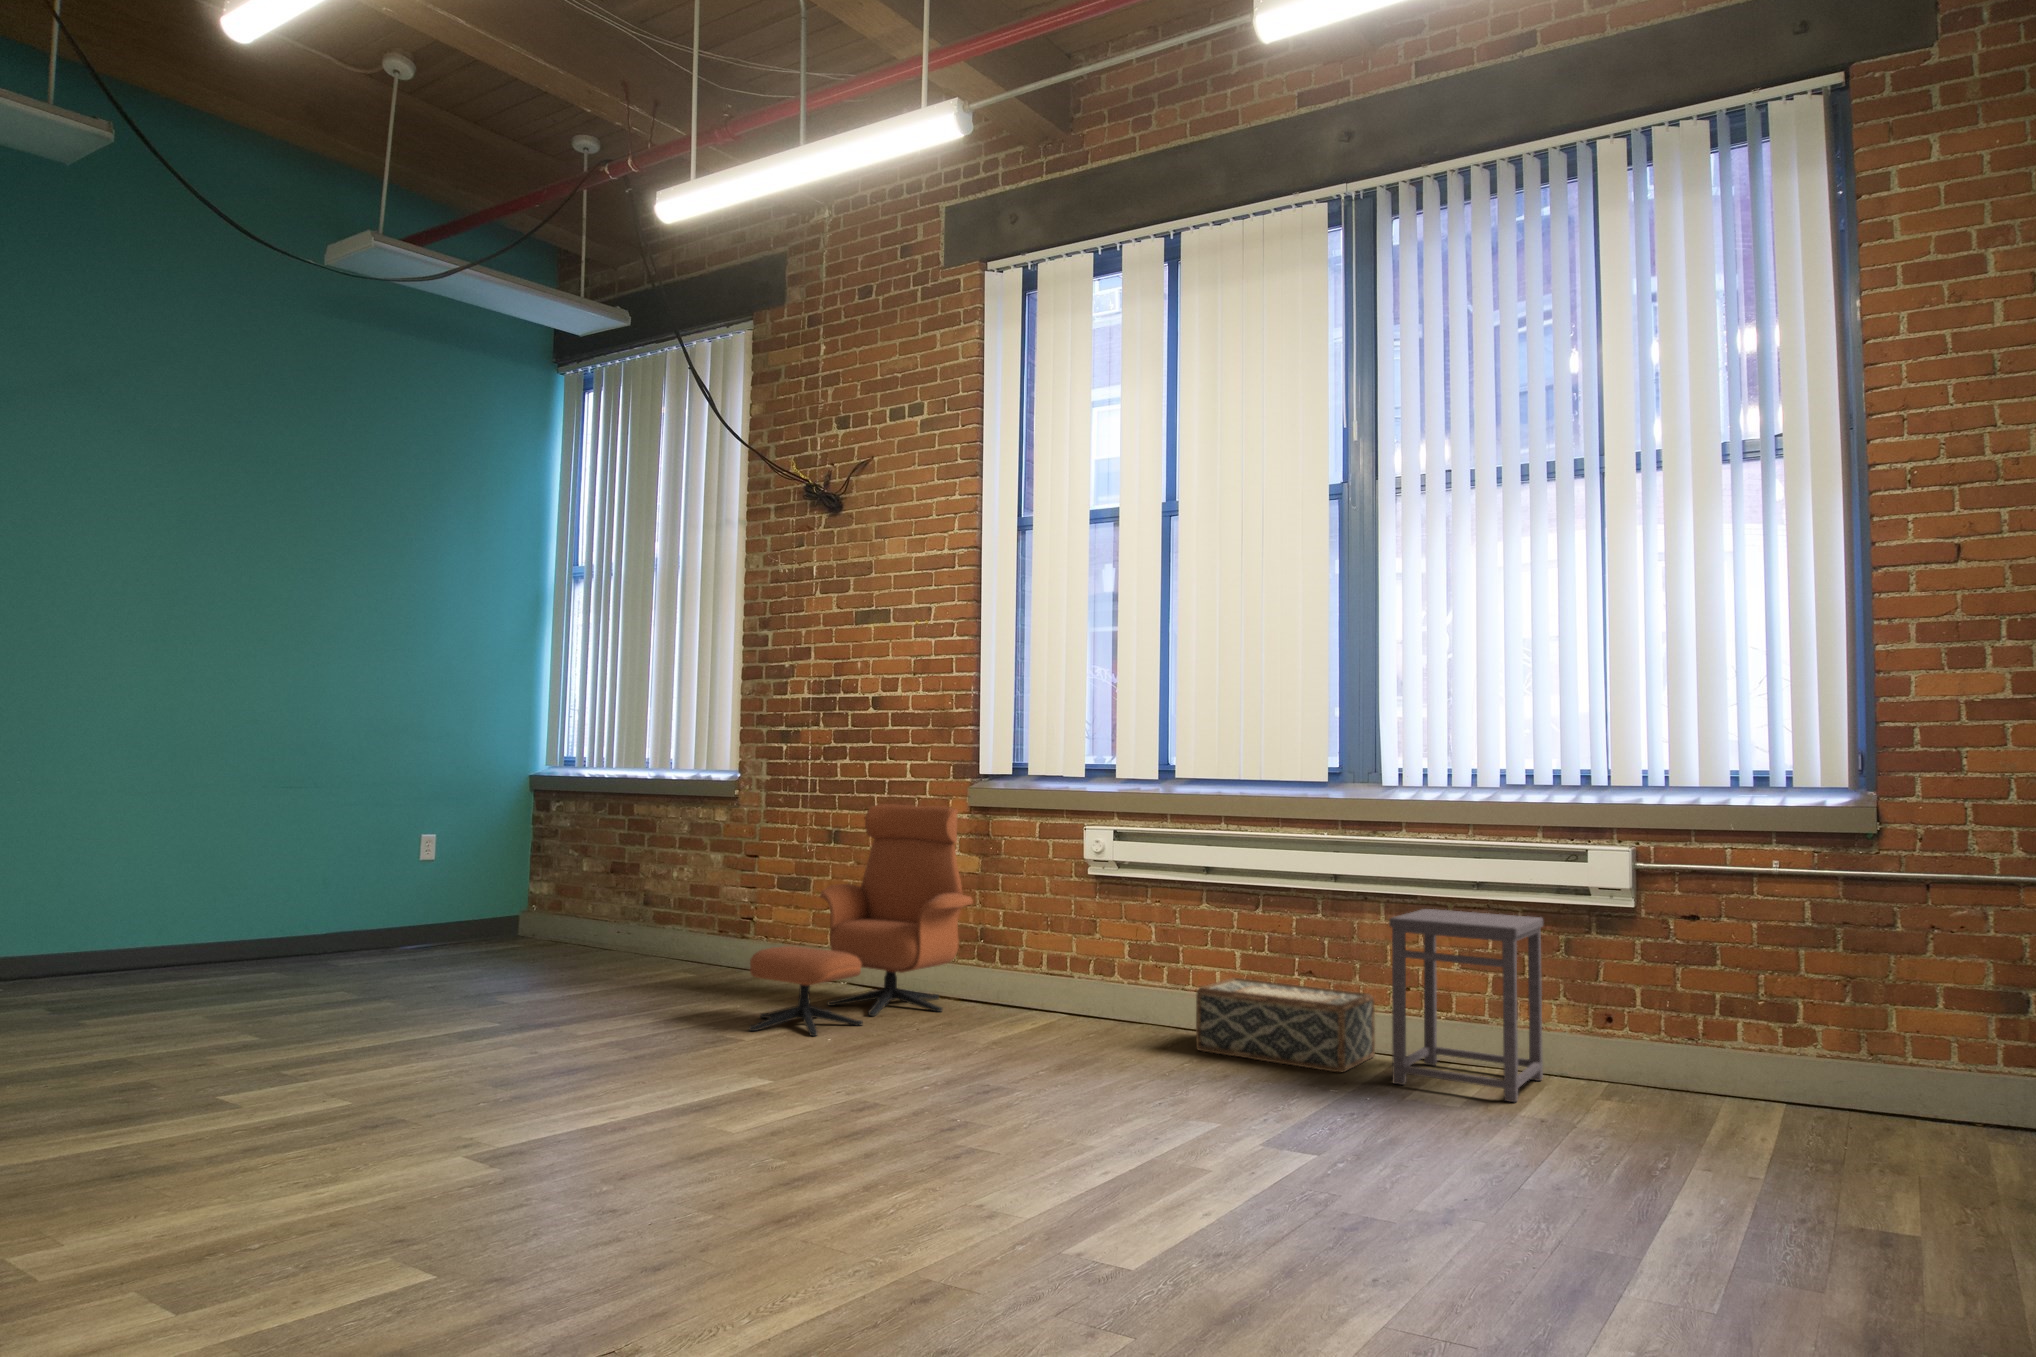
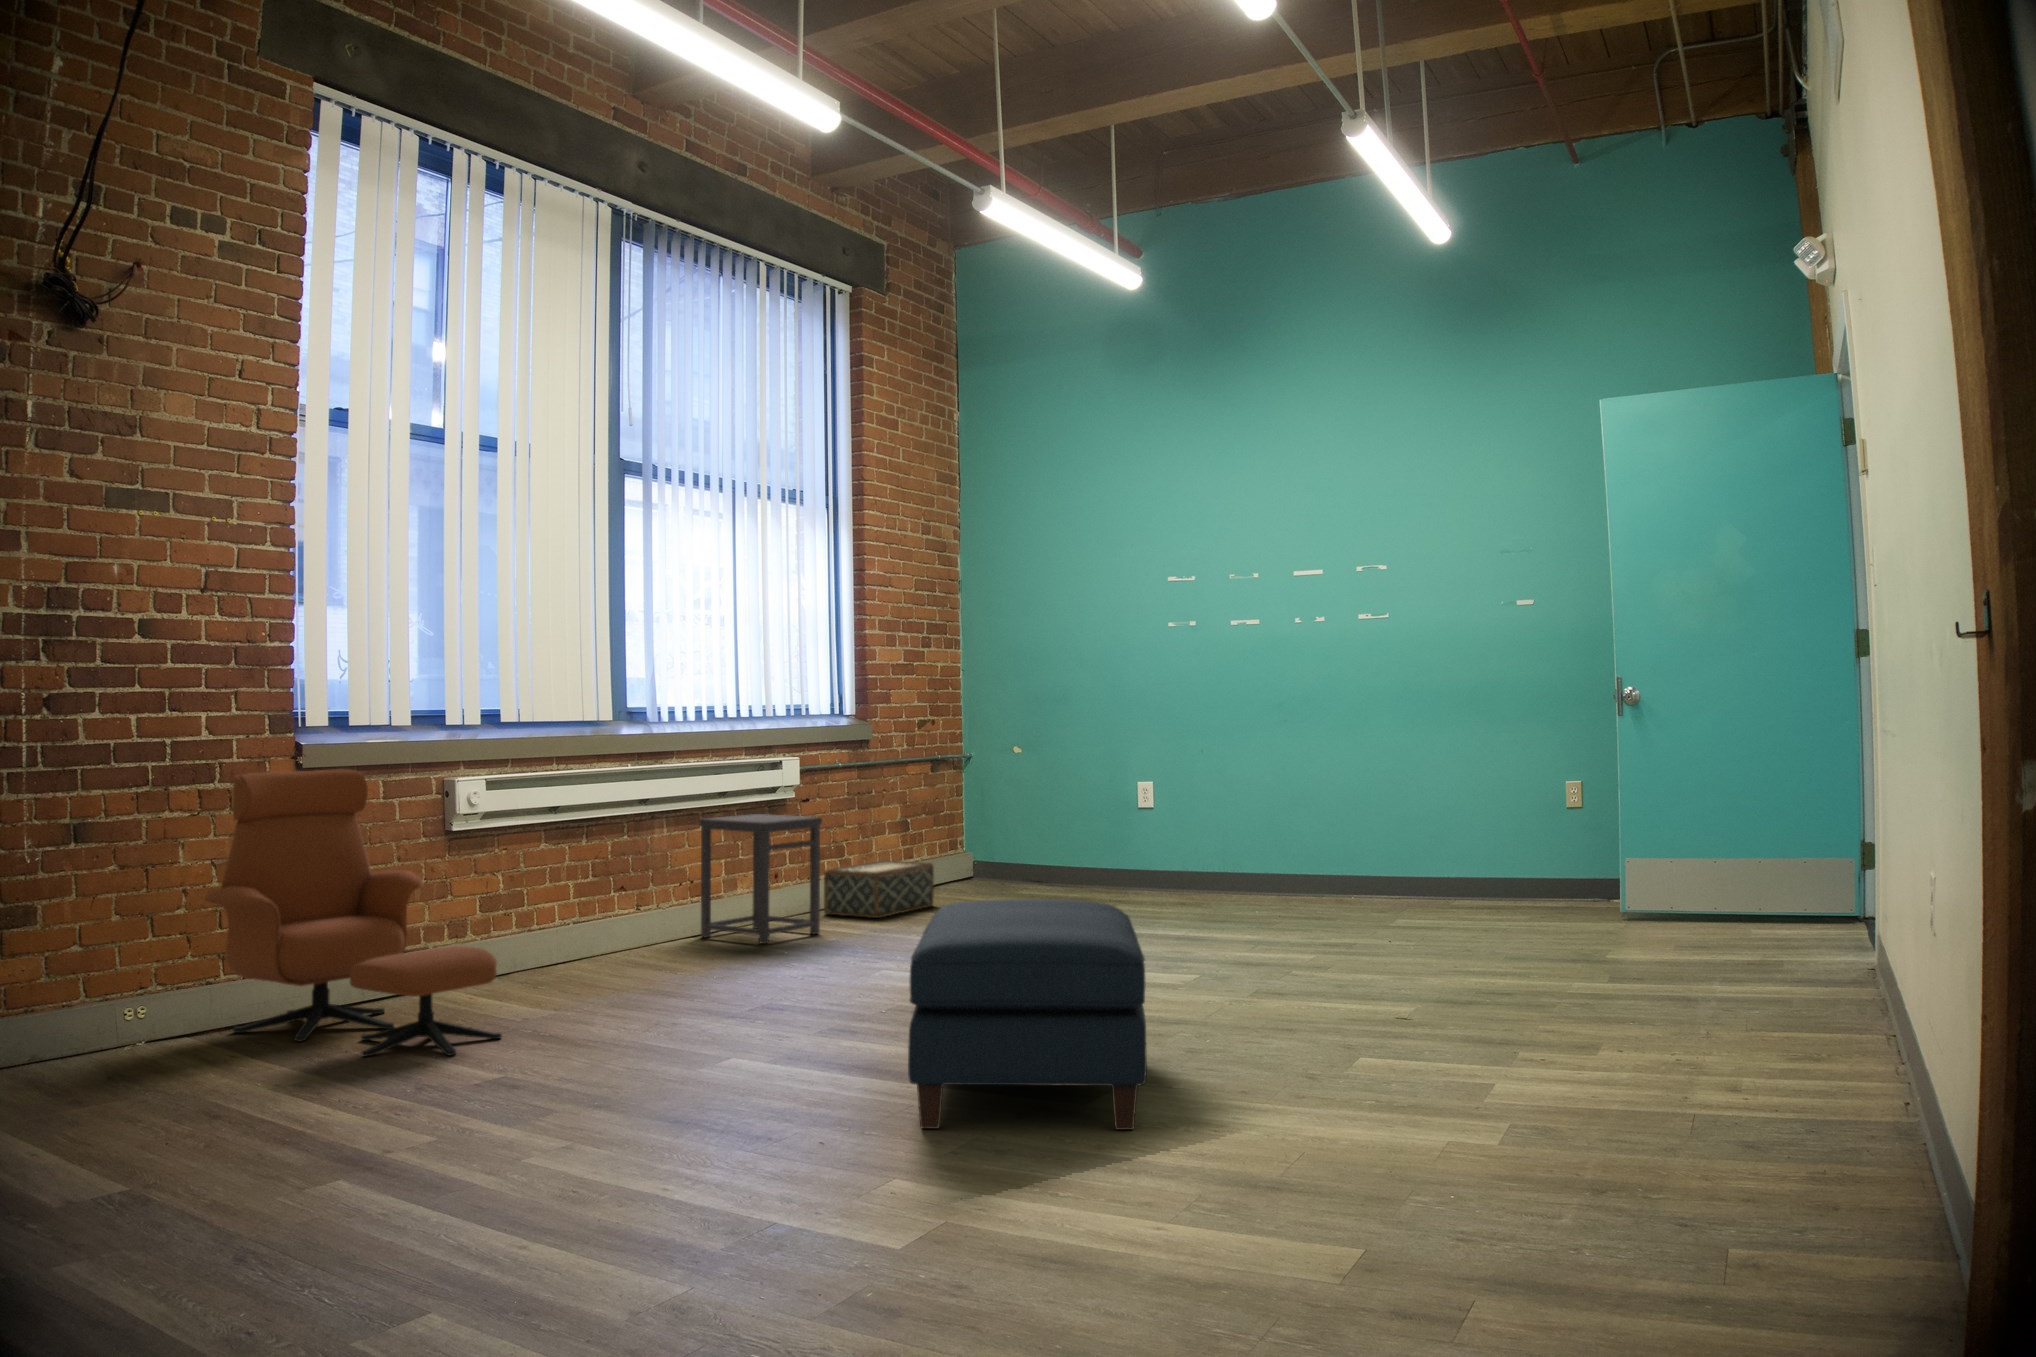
ottoman: none [121,959,646,1222] -> present [908,899,1147,1130]
woven basket: present [1196,978,1375,1072] -> present [824,860,934,918]

